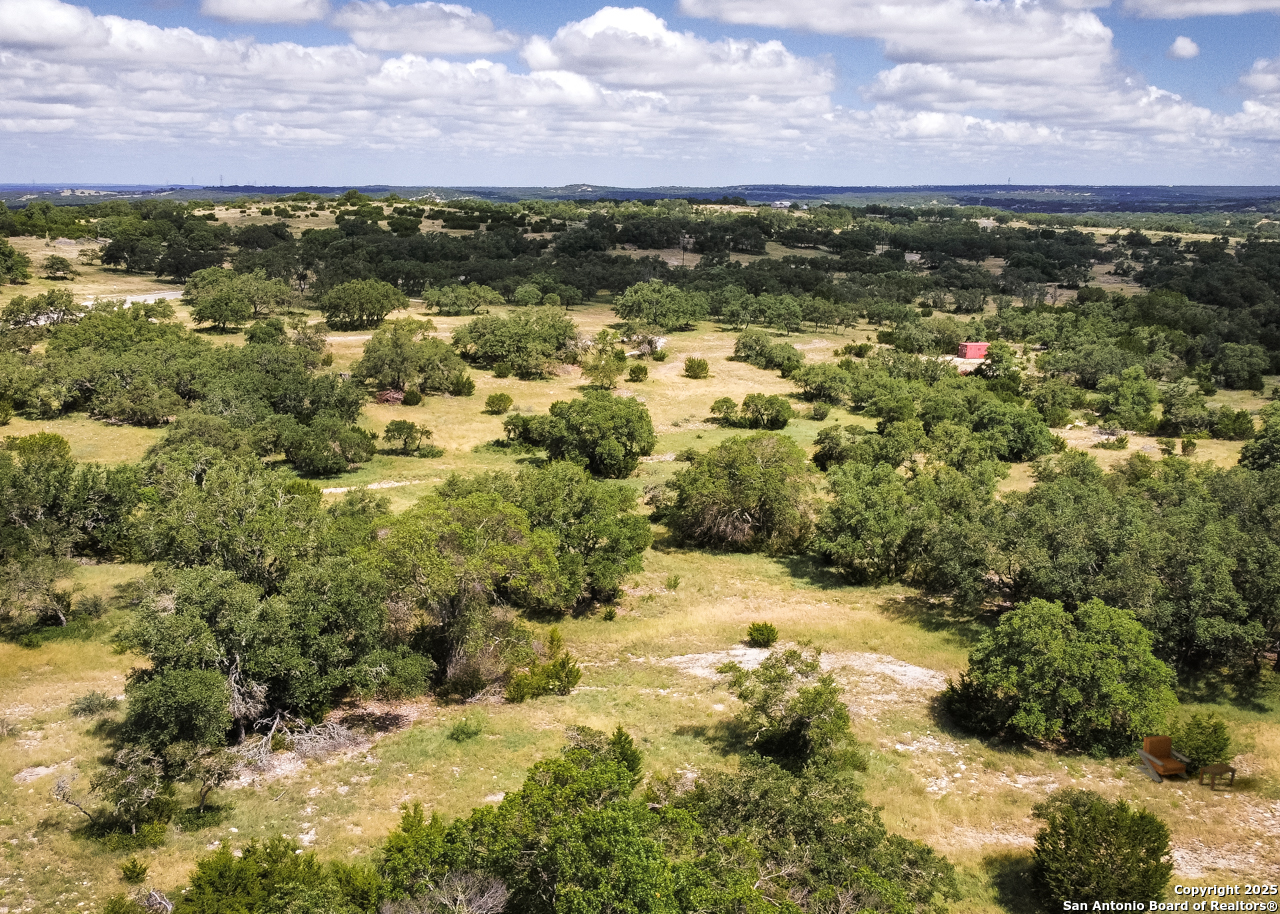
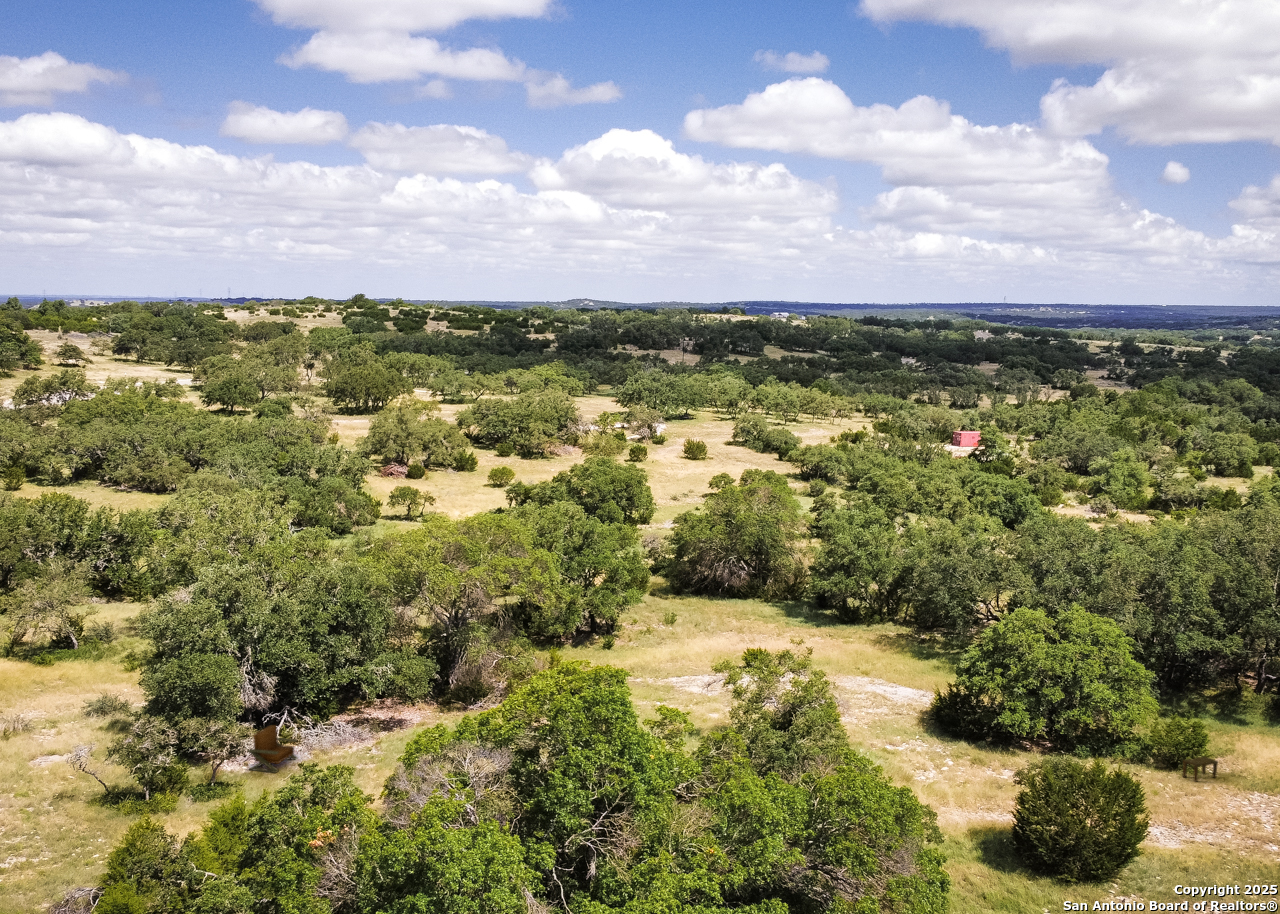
lounge chair: present [1136,735,1190,782] -> present [248,725,297,773]

